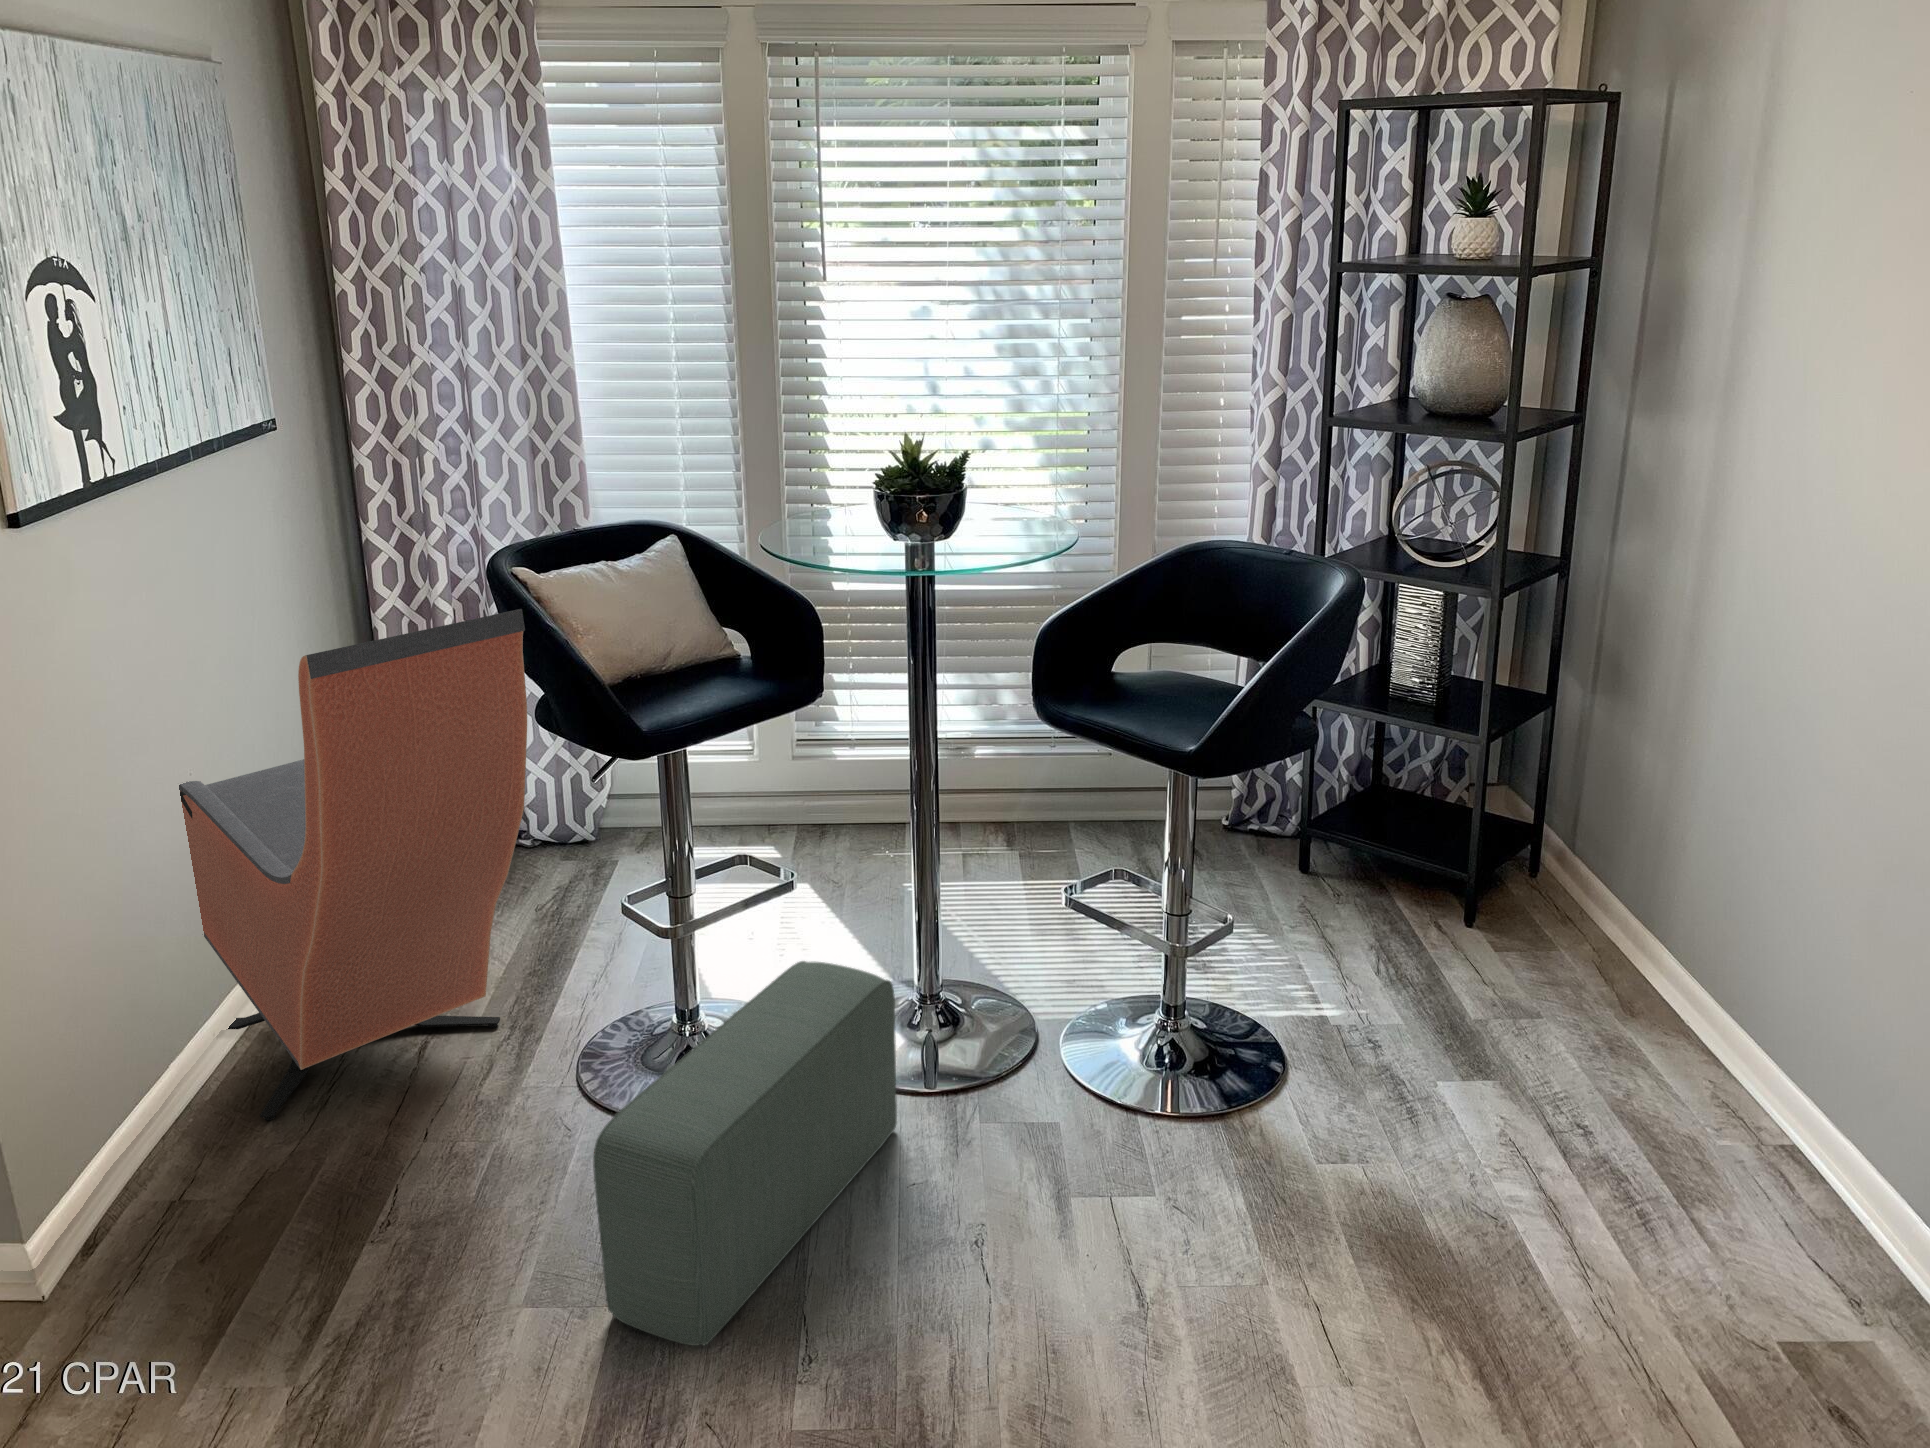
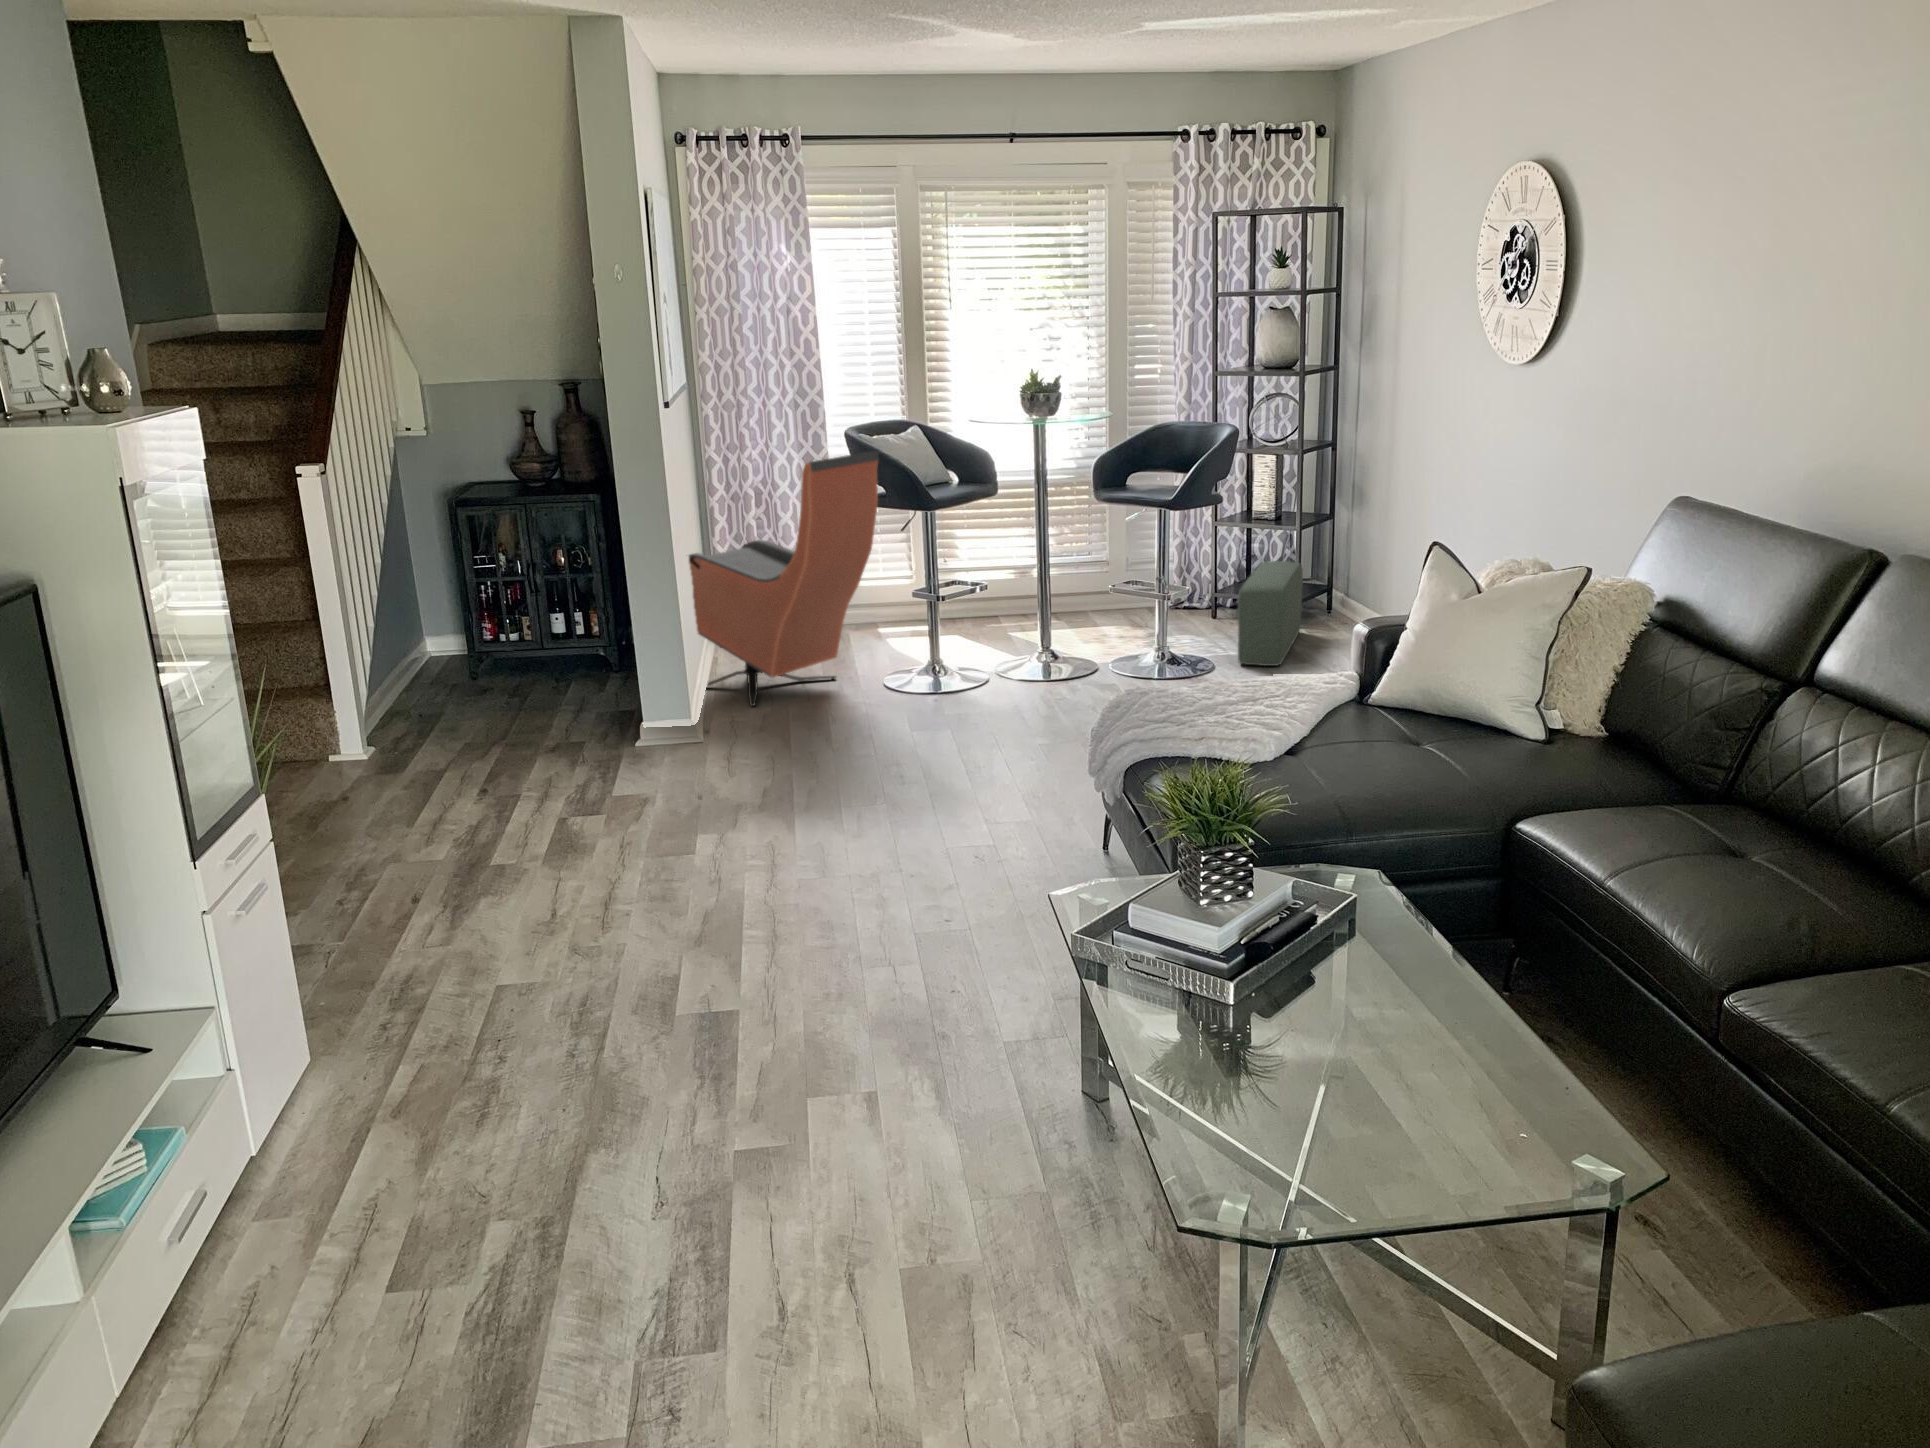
pouf: present [593,961,897,1346] -> present [1238,561,1303,666]

